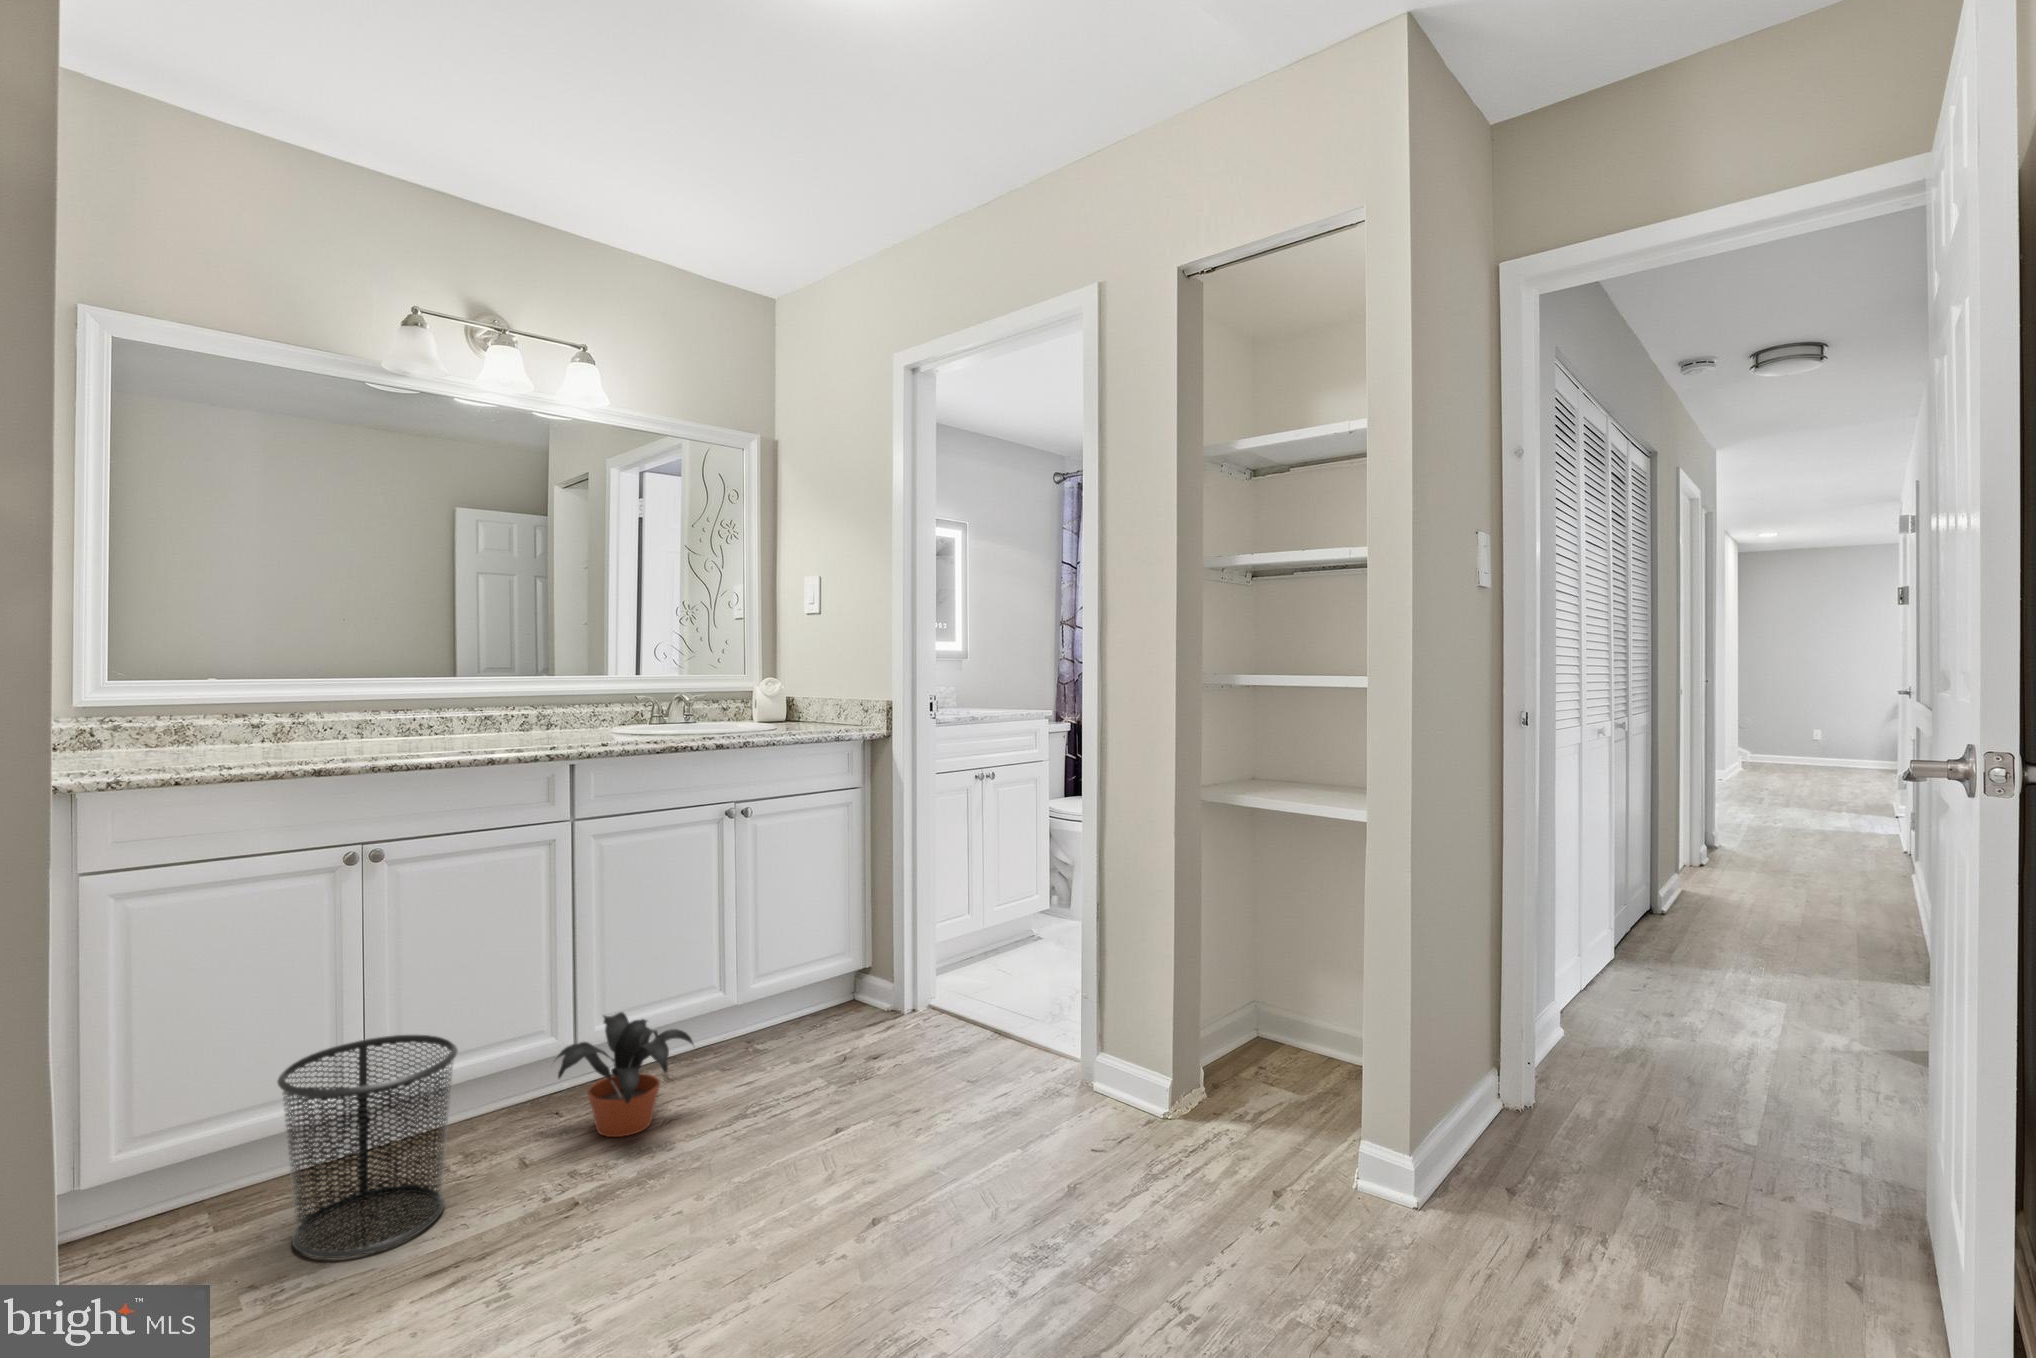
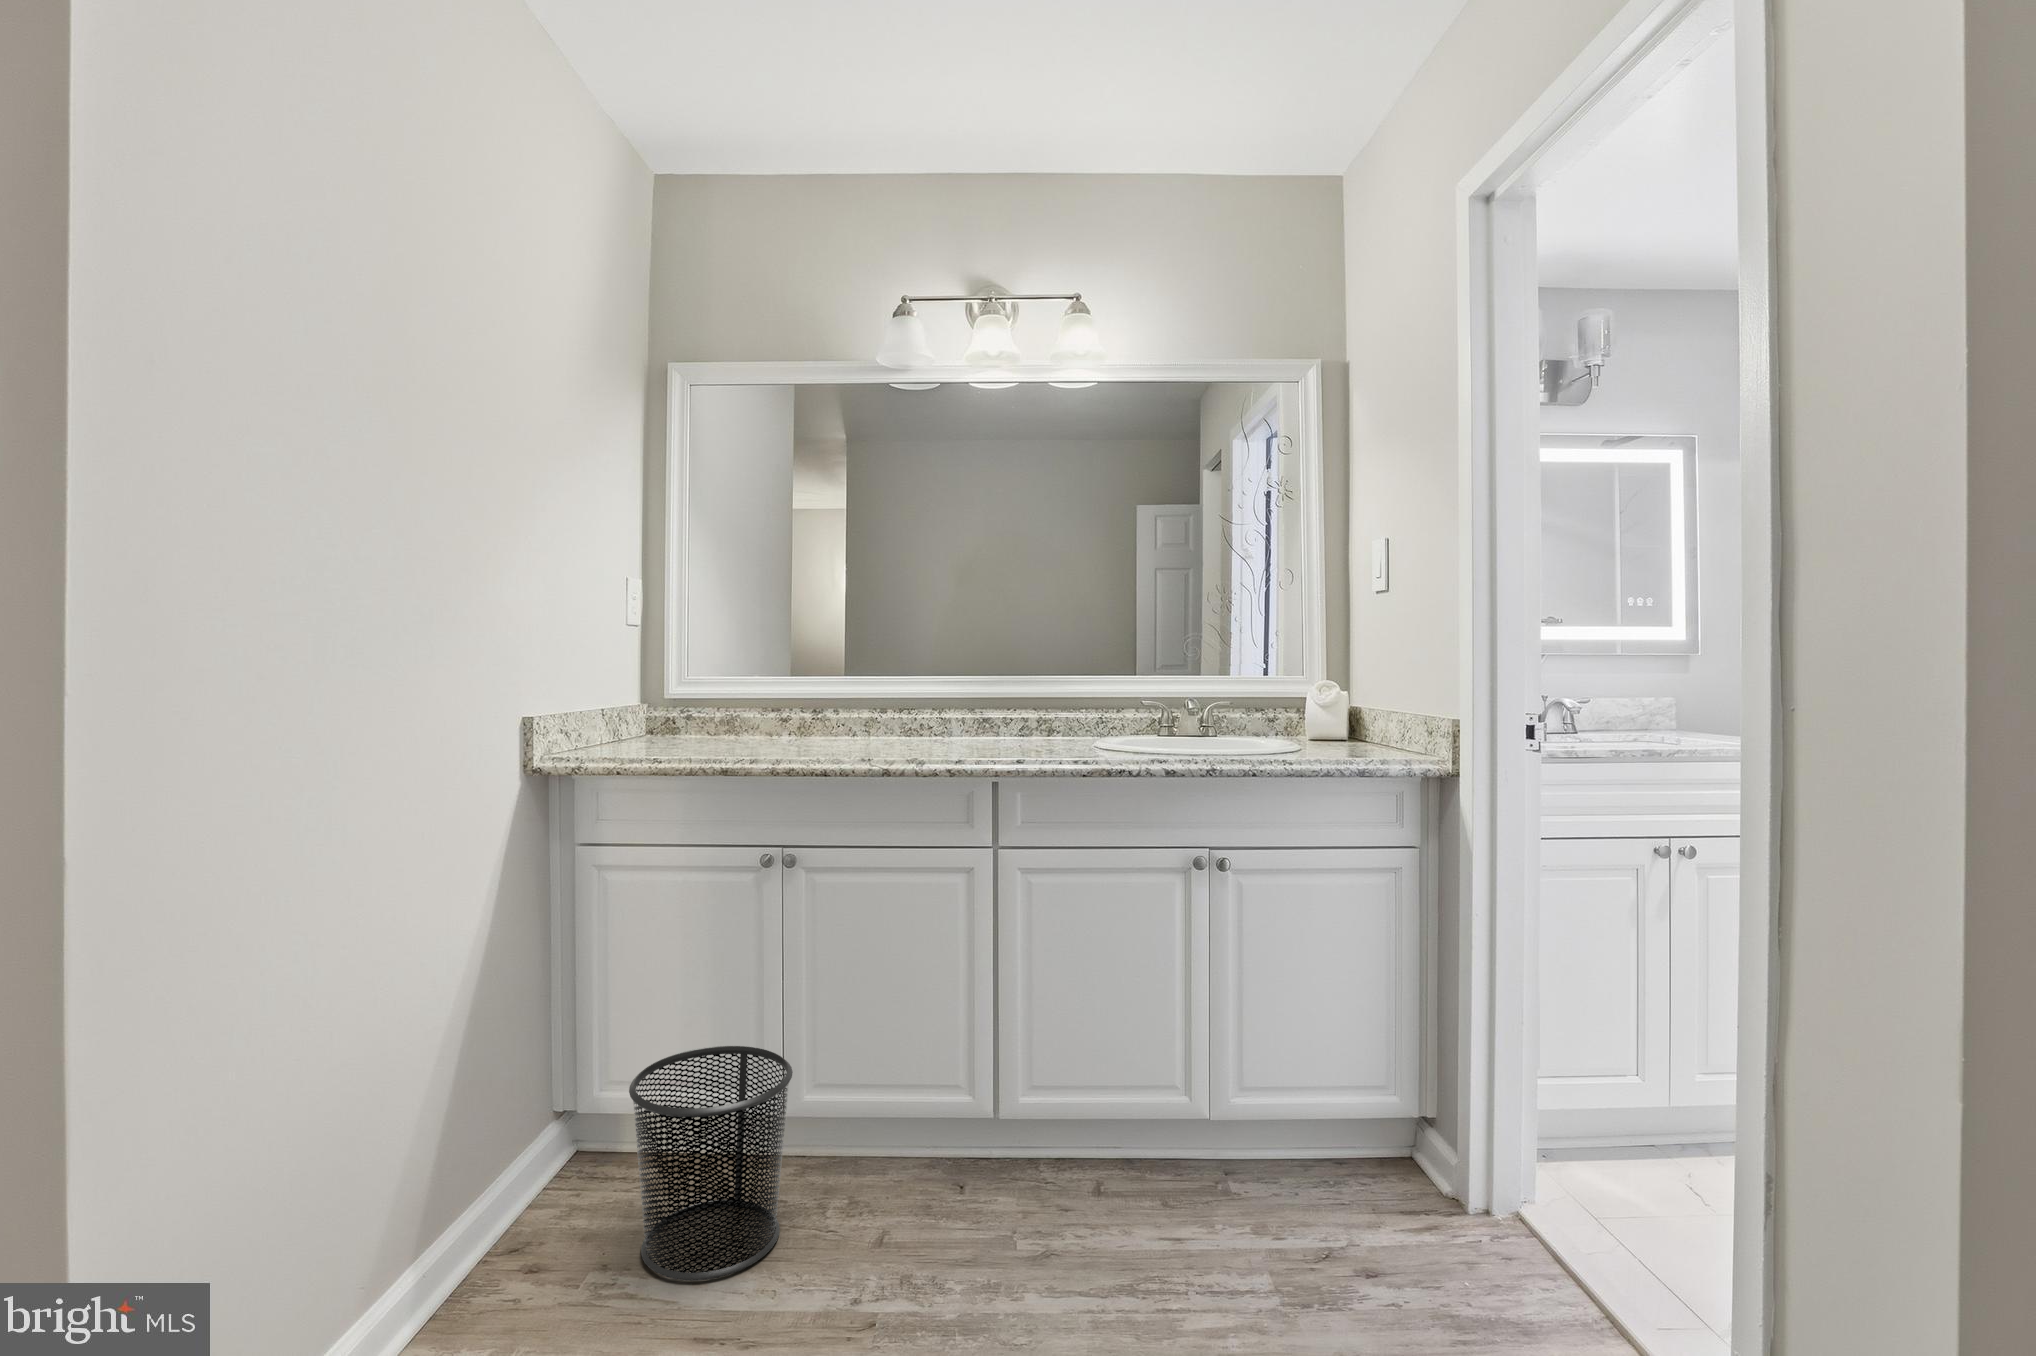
potted plant: present [557,1012,693,1137] -> none [904,1082,1070,1246]

